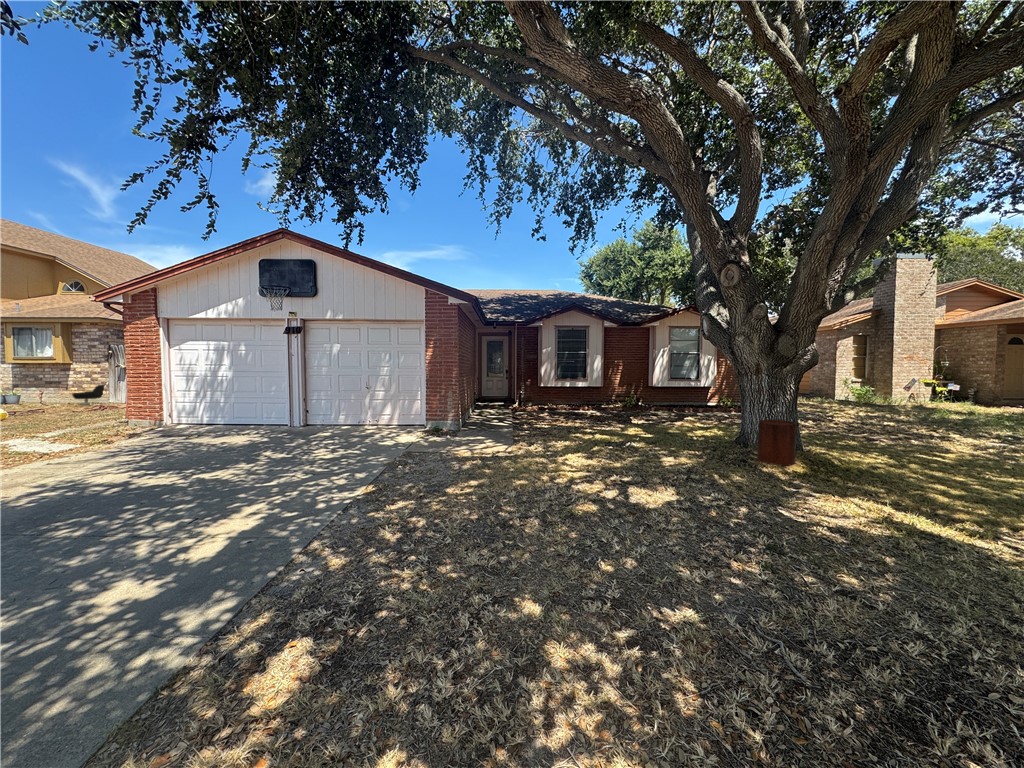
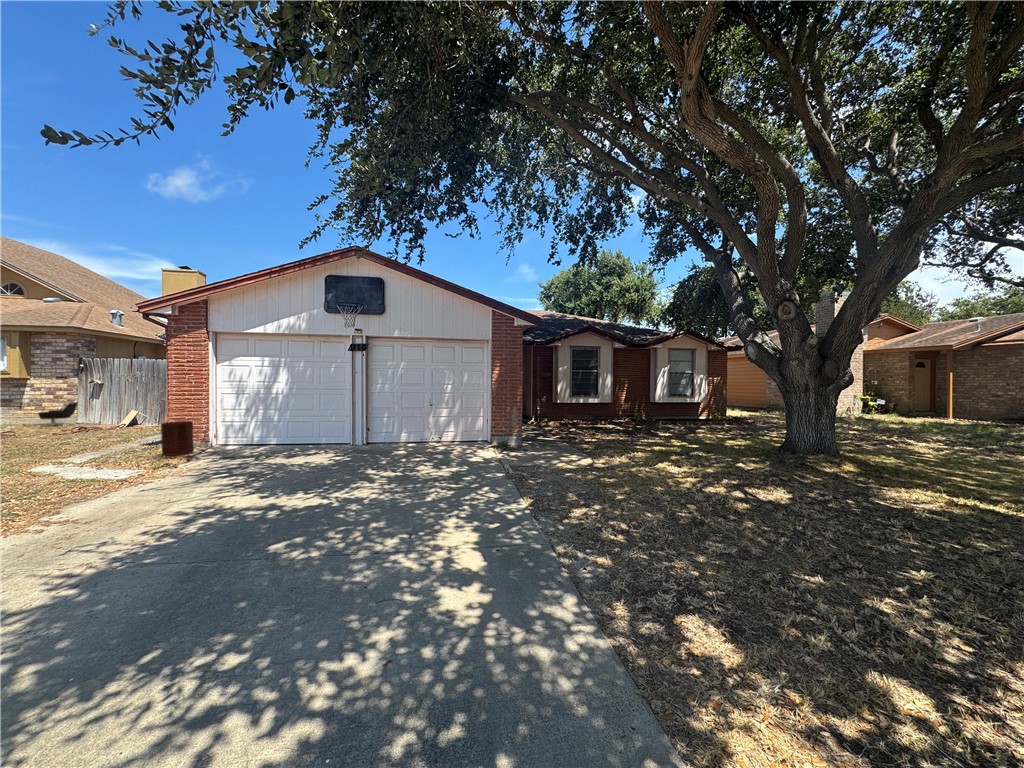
trash can: present [757,419,797,466] -> present [161,421,194,456]

